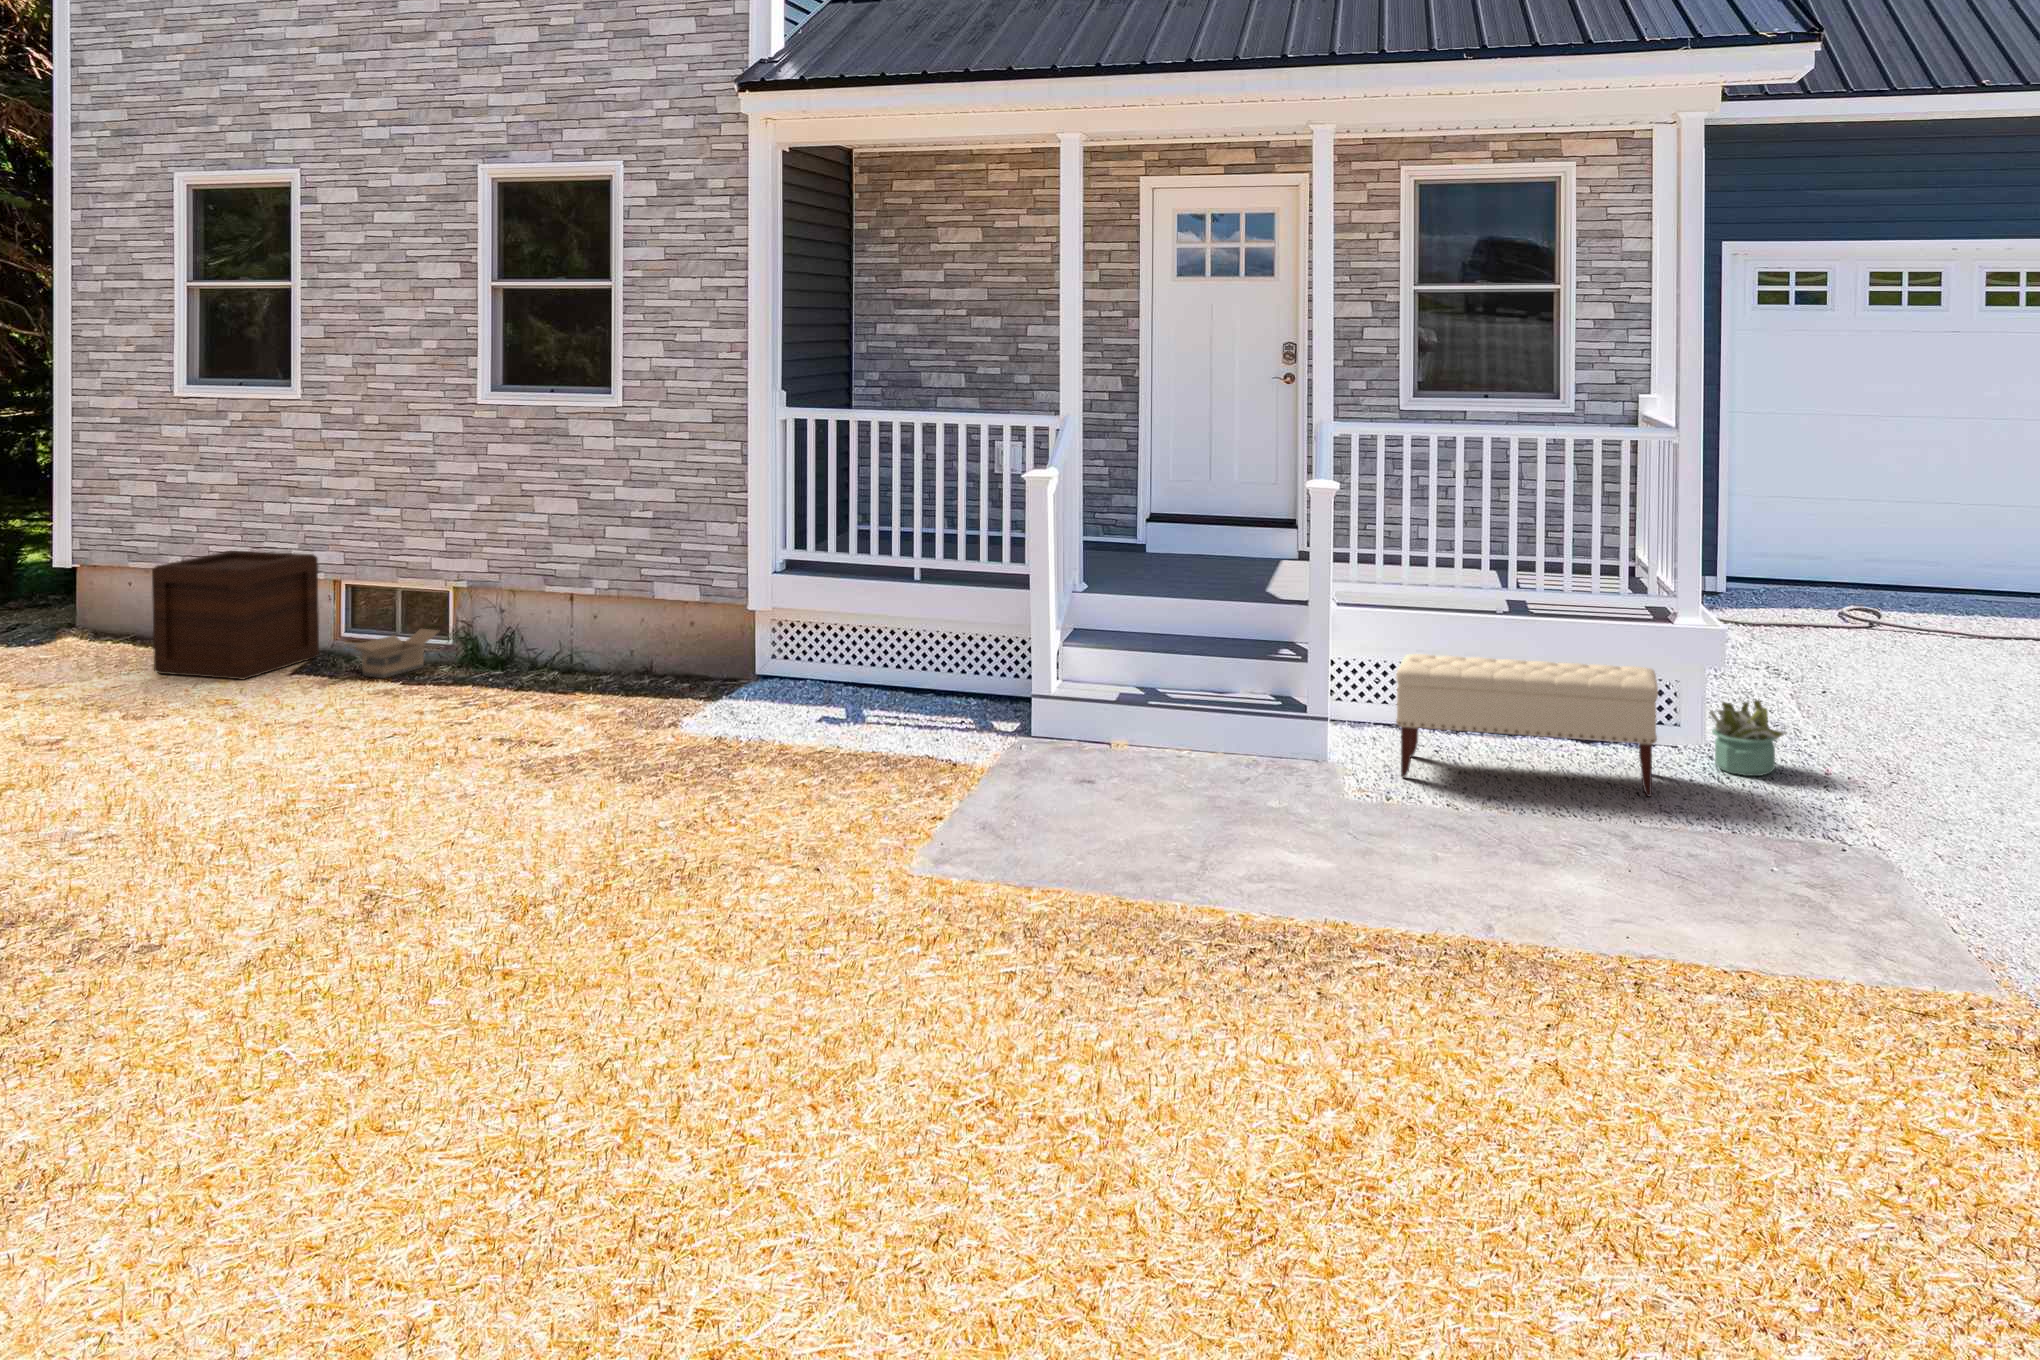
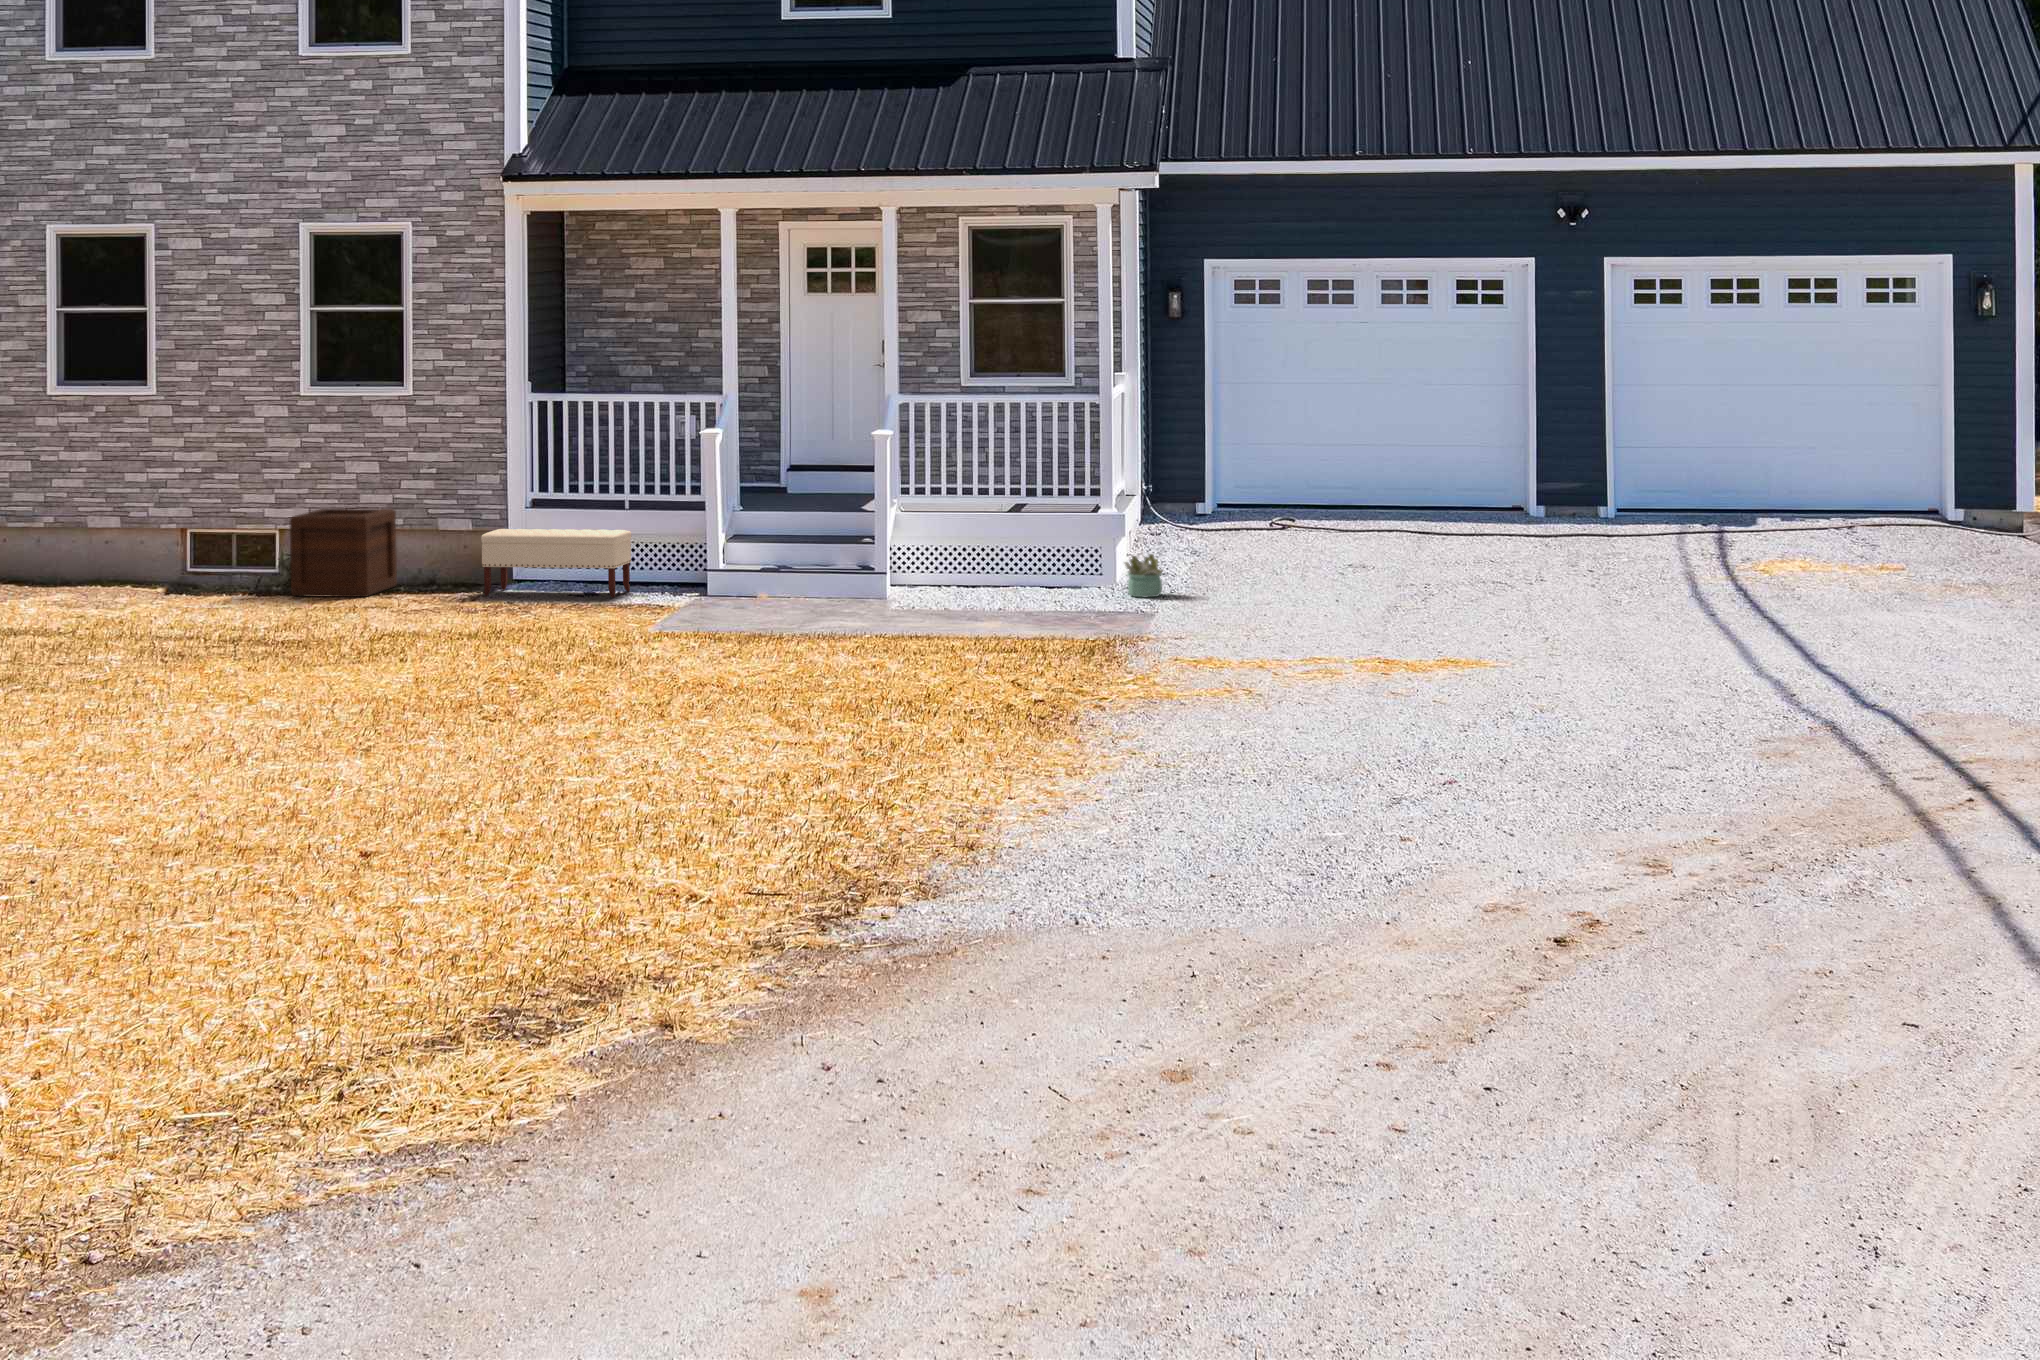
wooden crate: present [152,551,319,680] -> present [290,509,397,597]
cardboard box: present [350,628,438,678] -> none [213,561,271,592]
bench: present [1396,654,1658,796] -> present [481,529,631,598]

